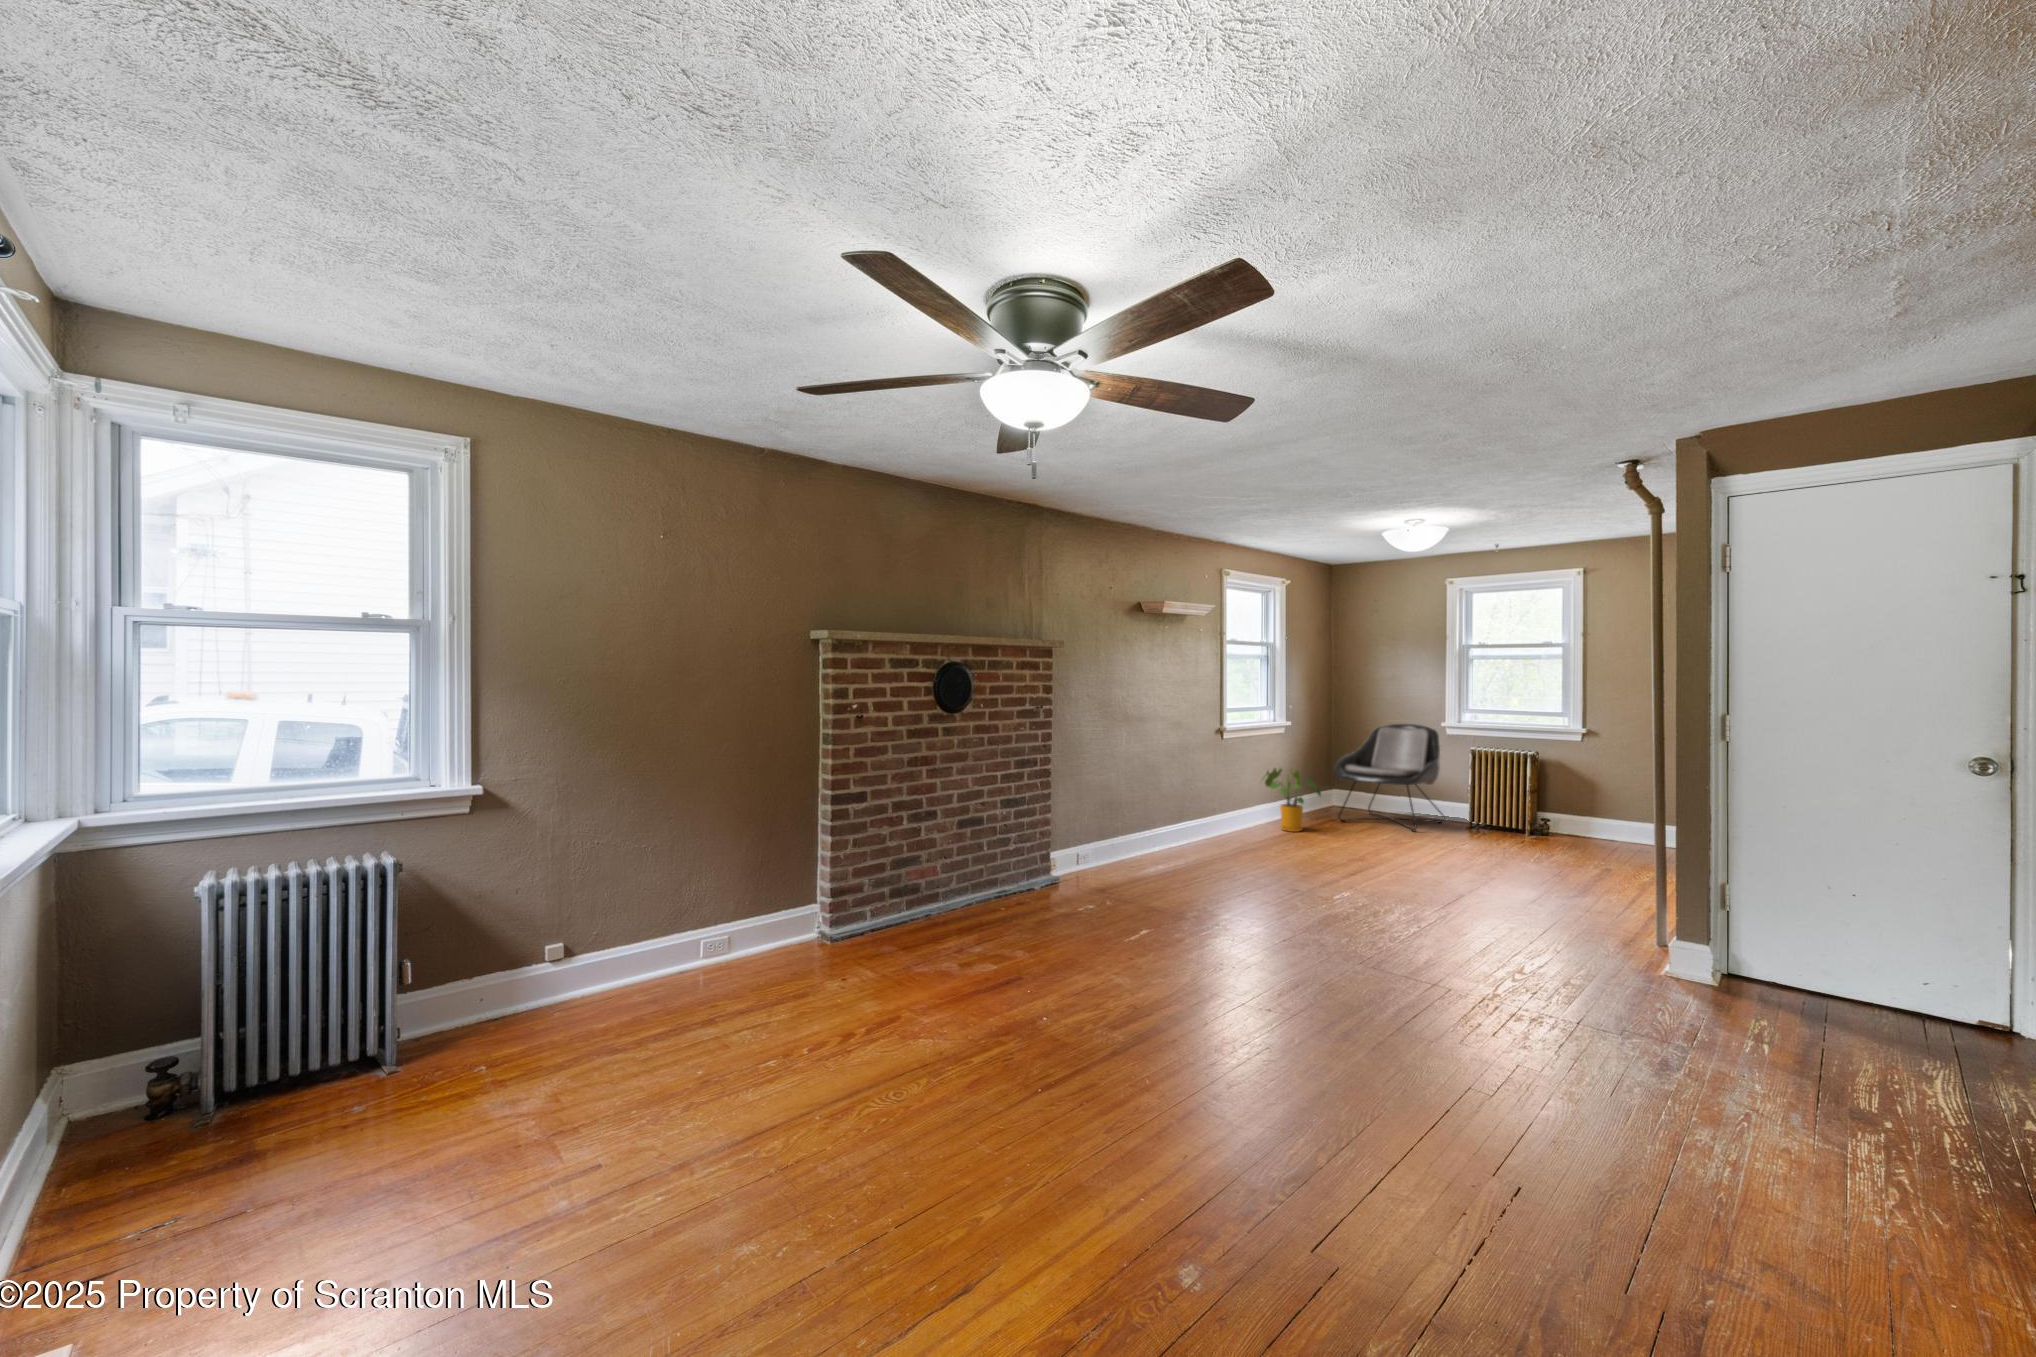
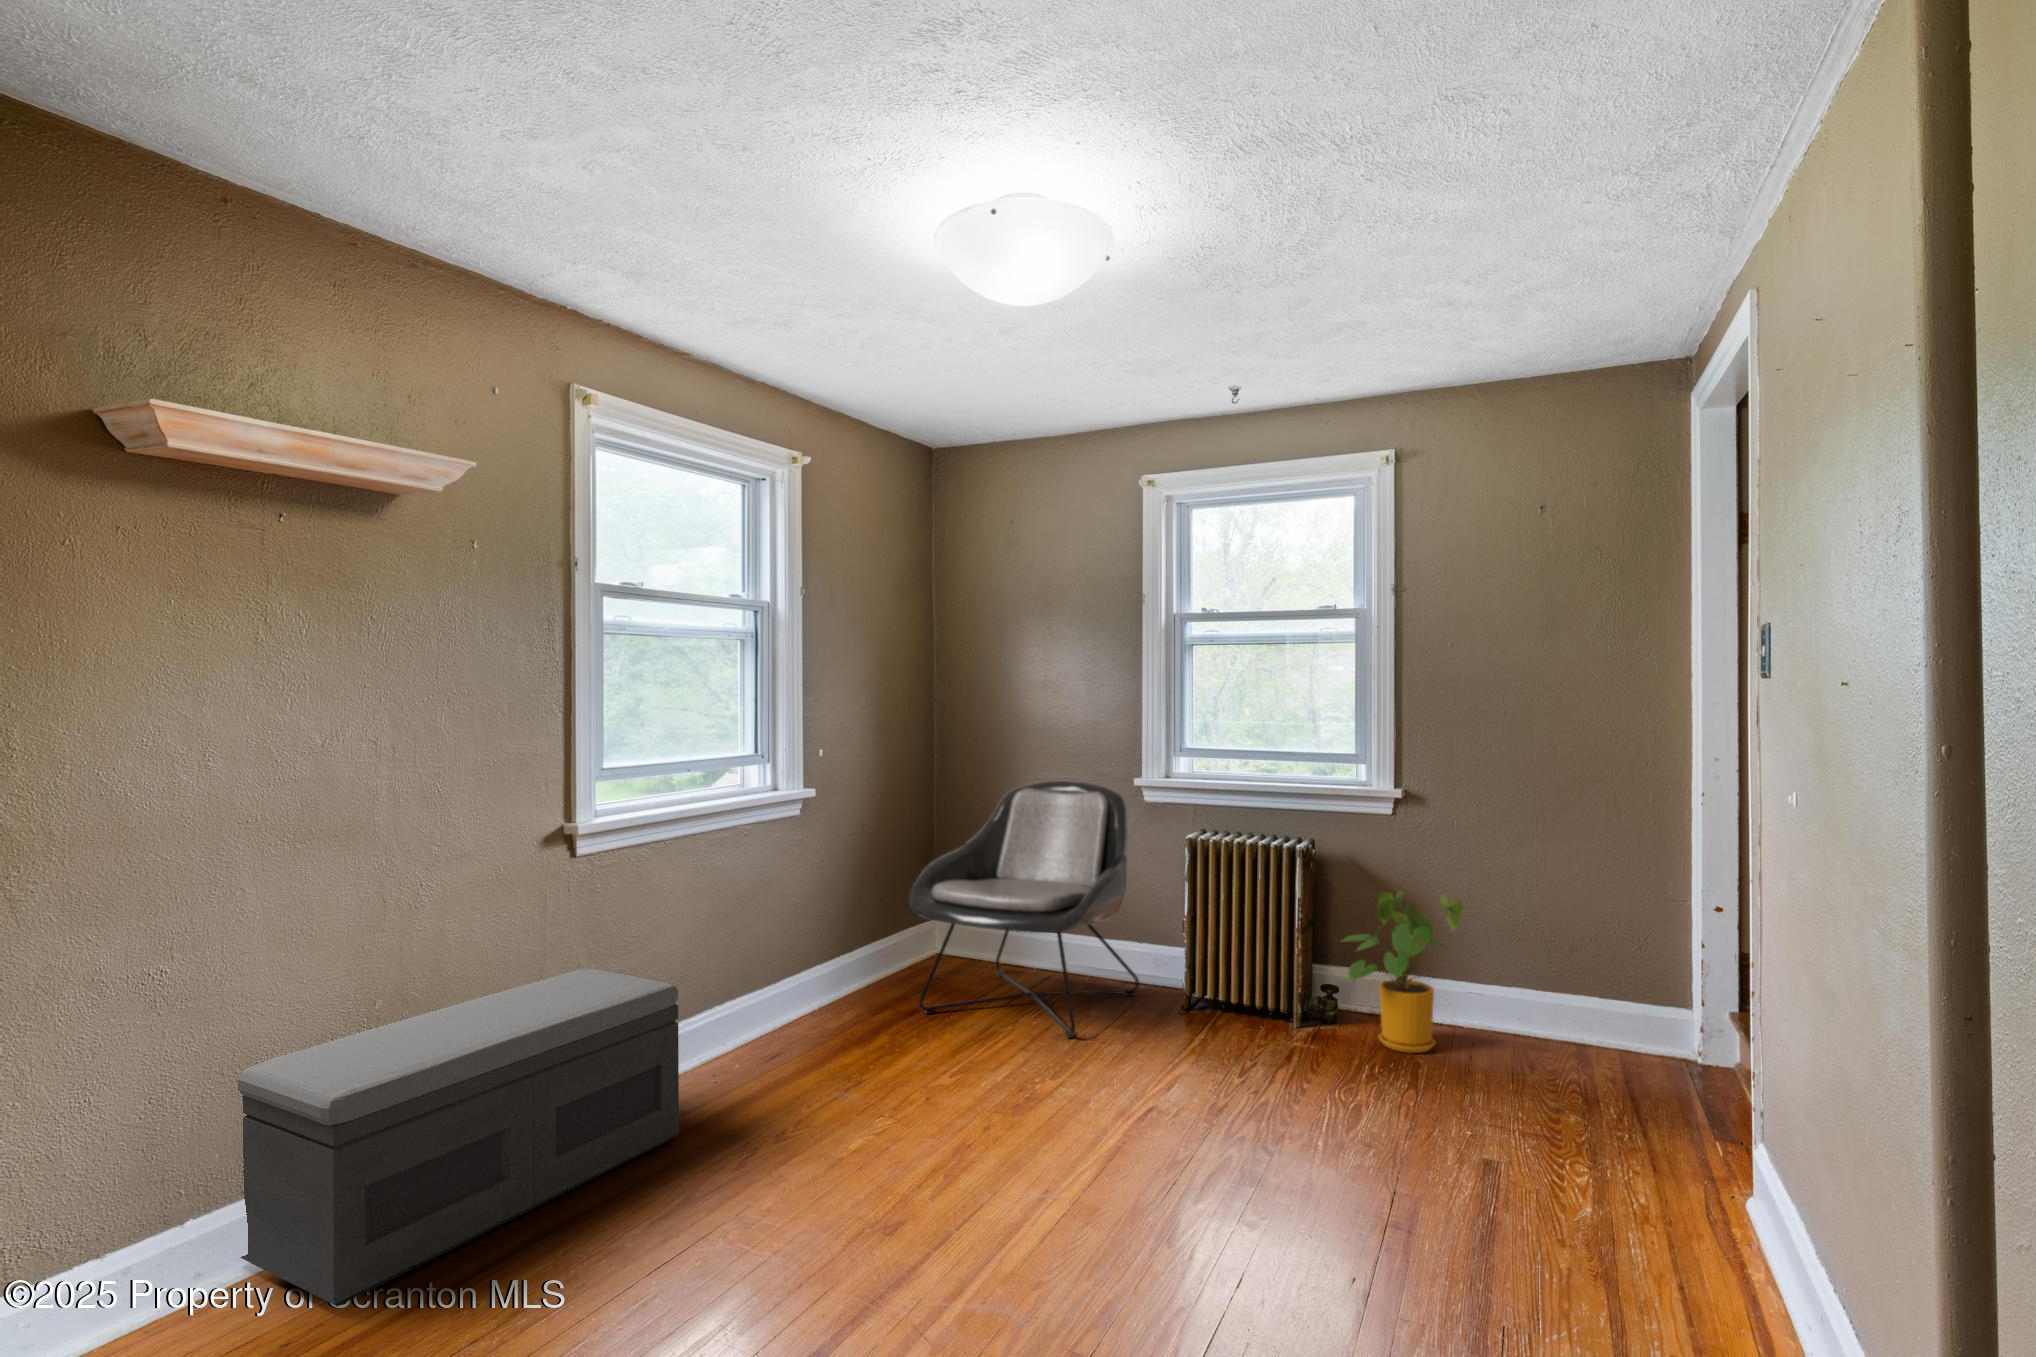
house plant: present [1262,768,1321,832] -> present [1344,891,1464,1053]
storage bench: none [1151,781,1265,859] -> present [238,969,679,1306]

